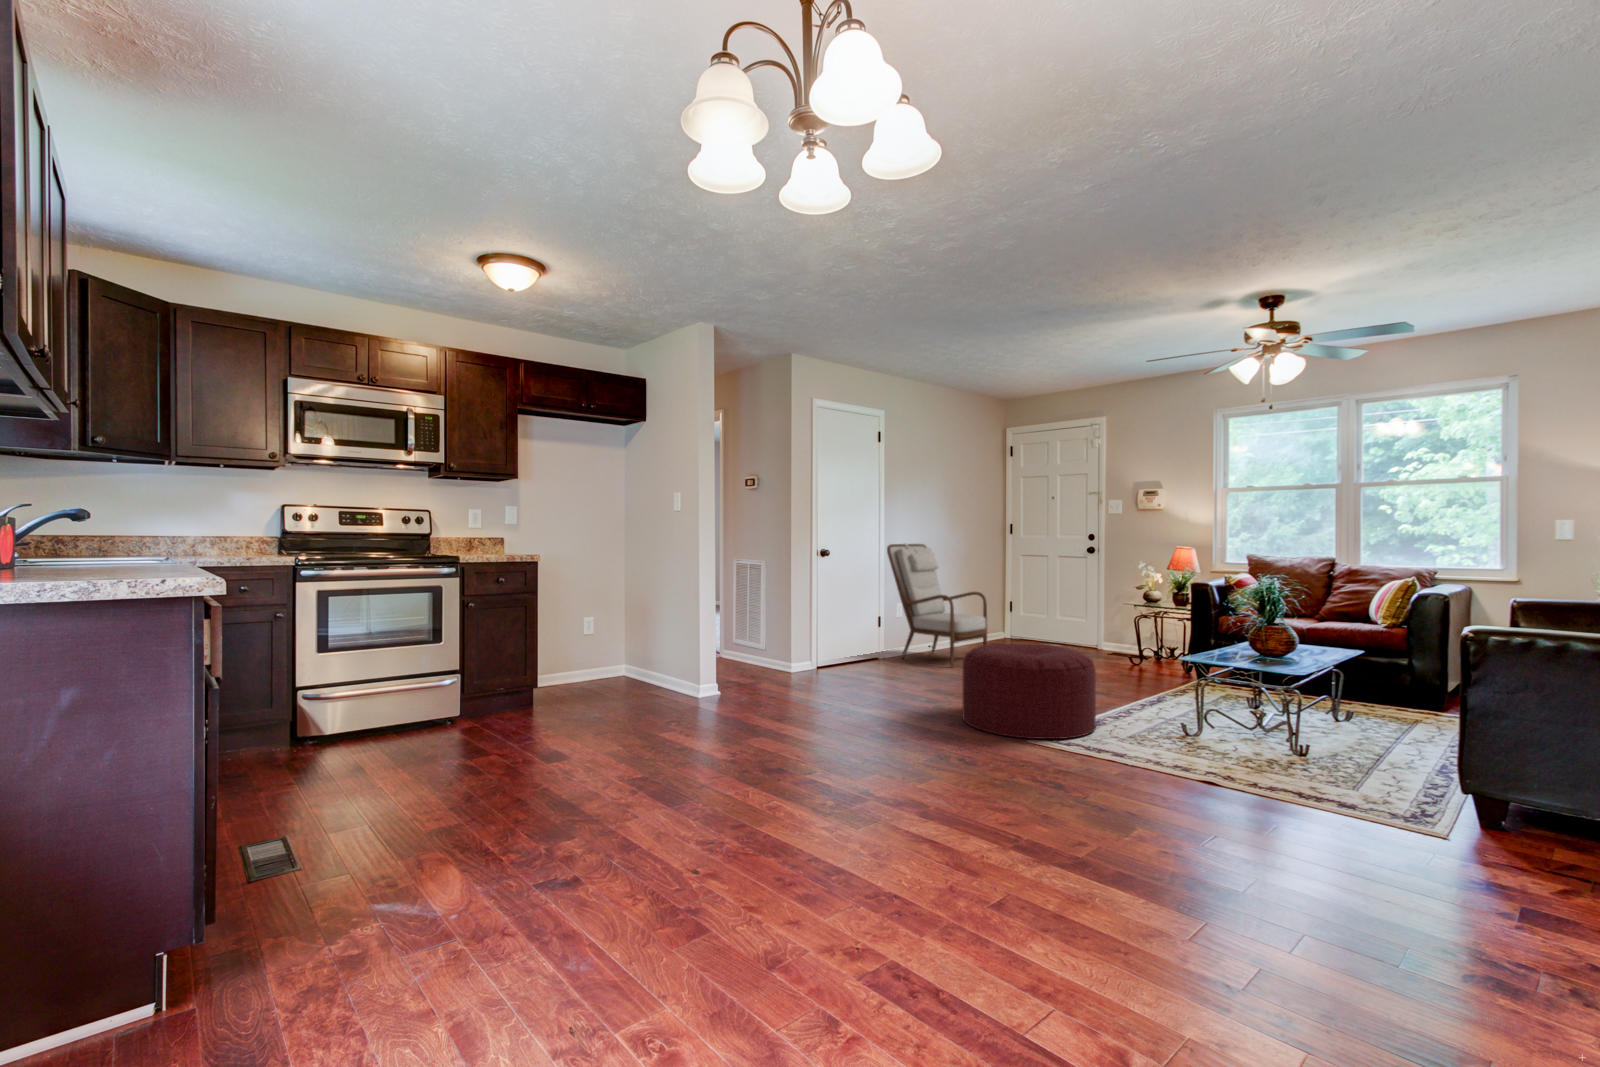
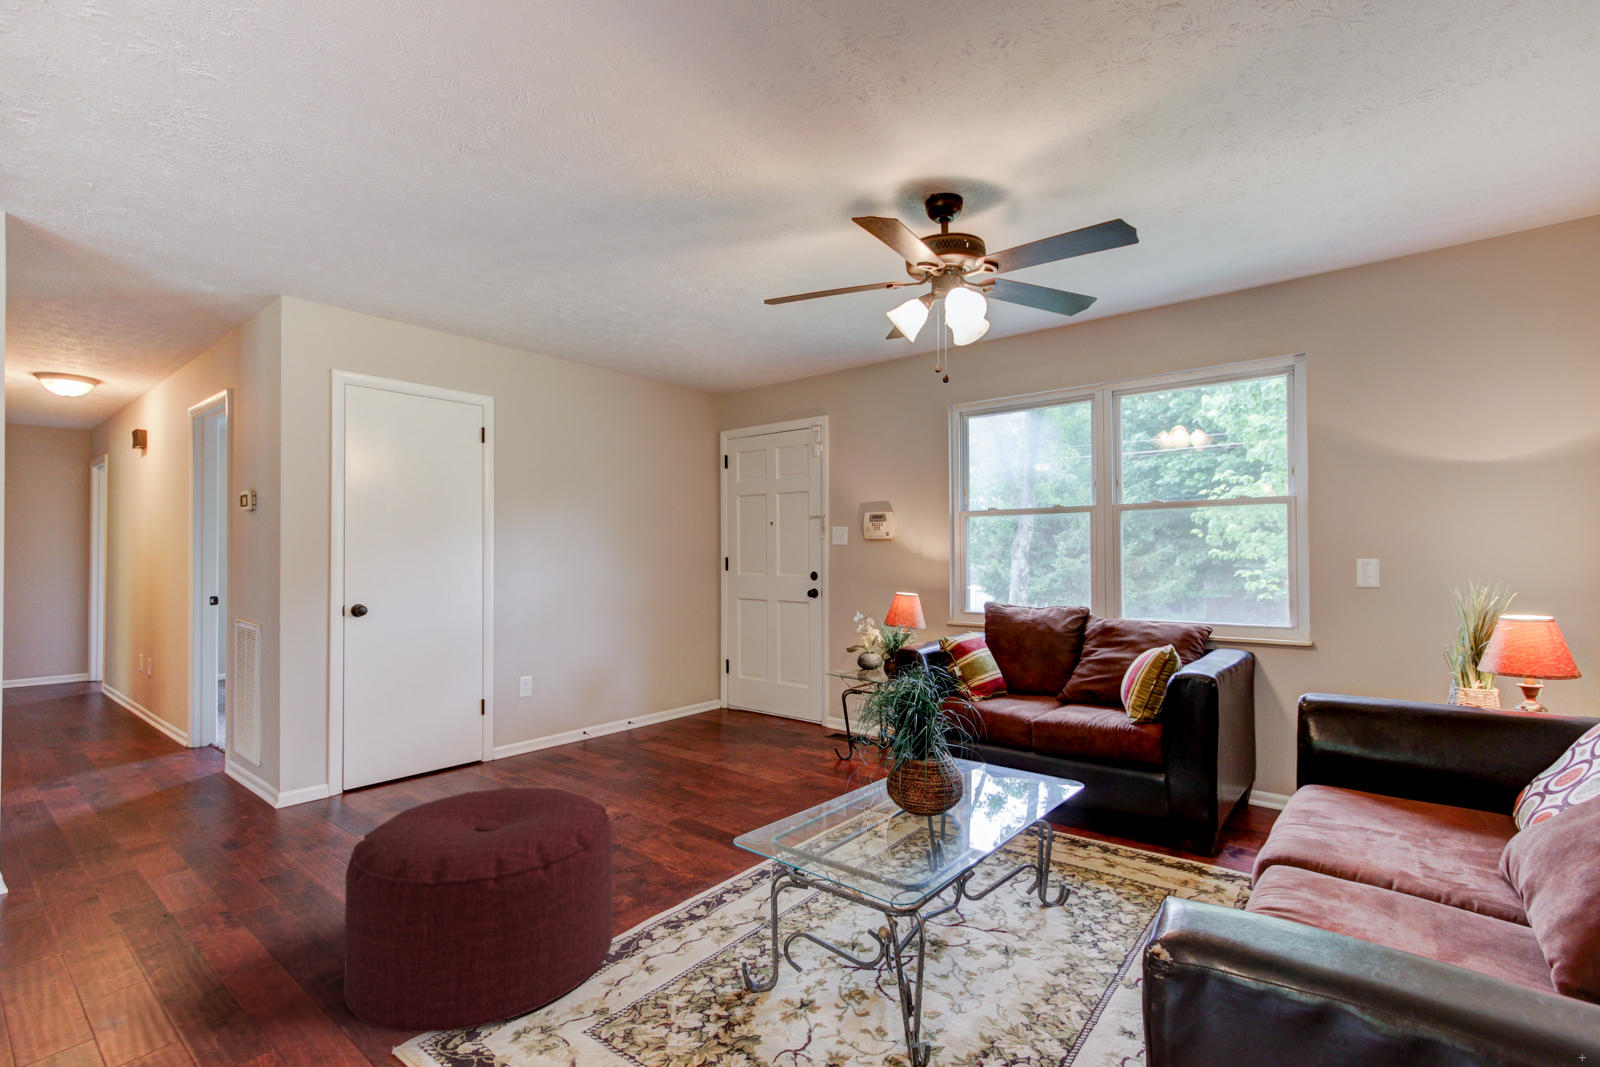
armchair: present [887,544,987,668] -> none [492,589,638,781]

